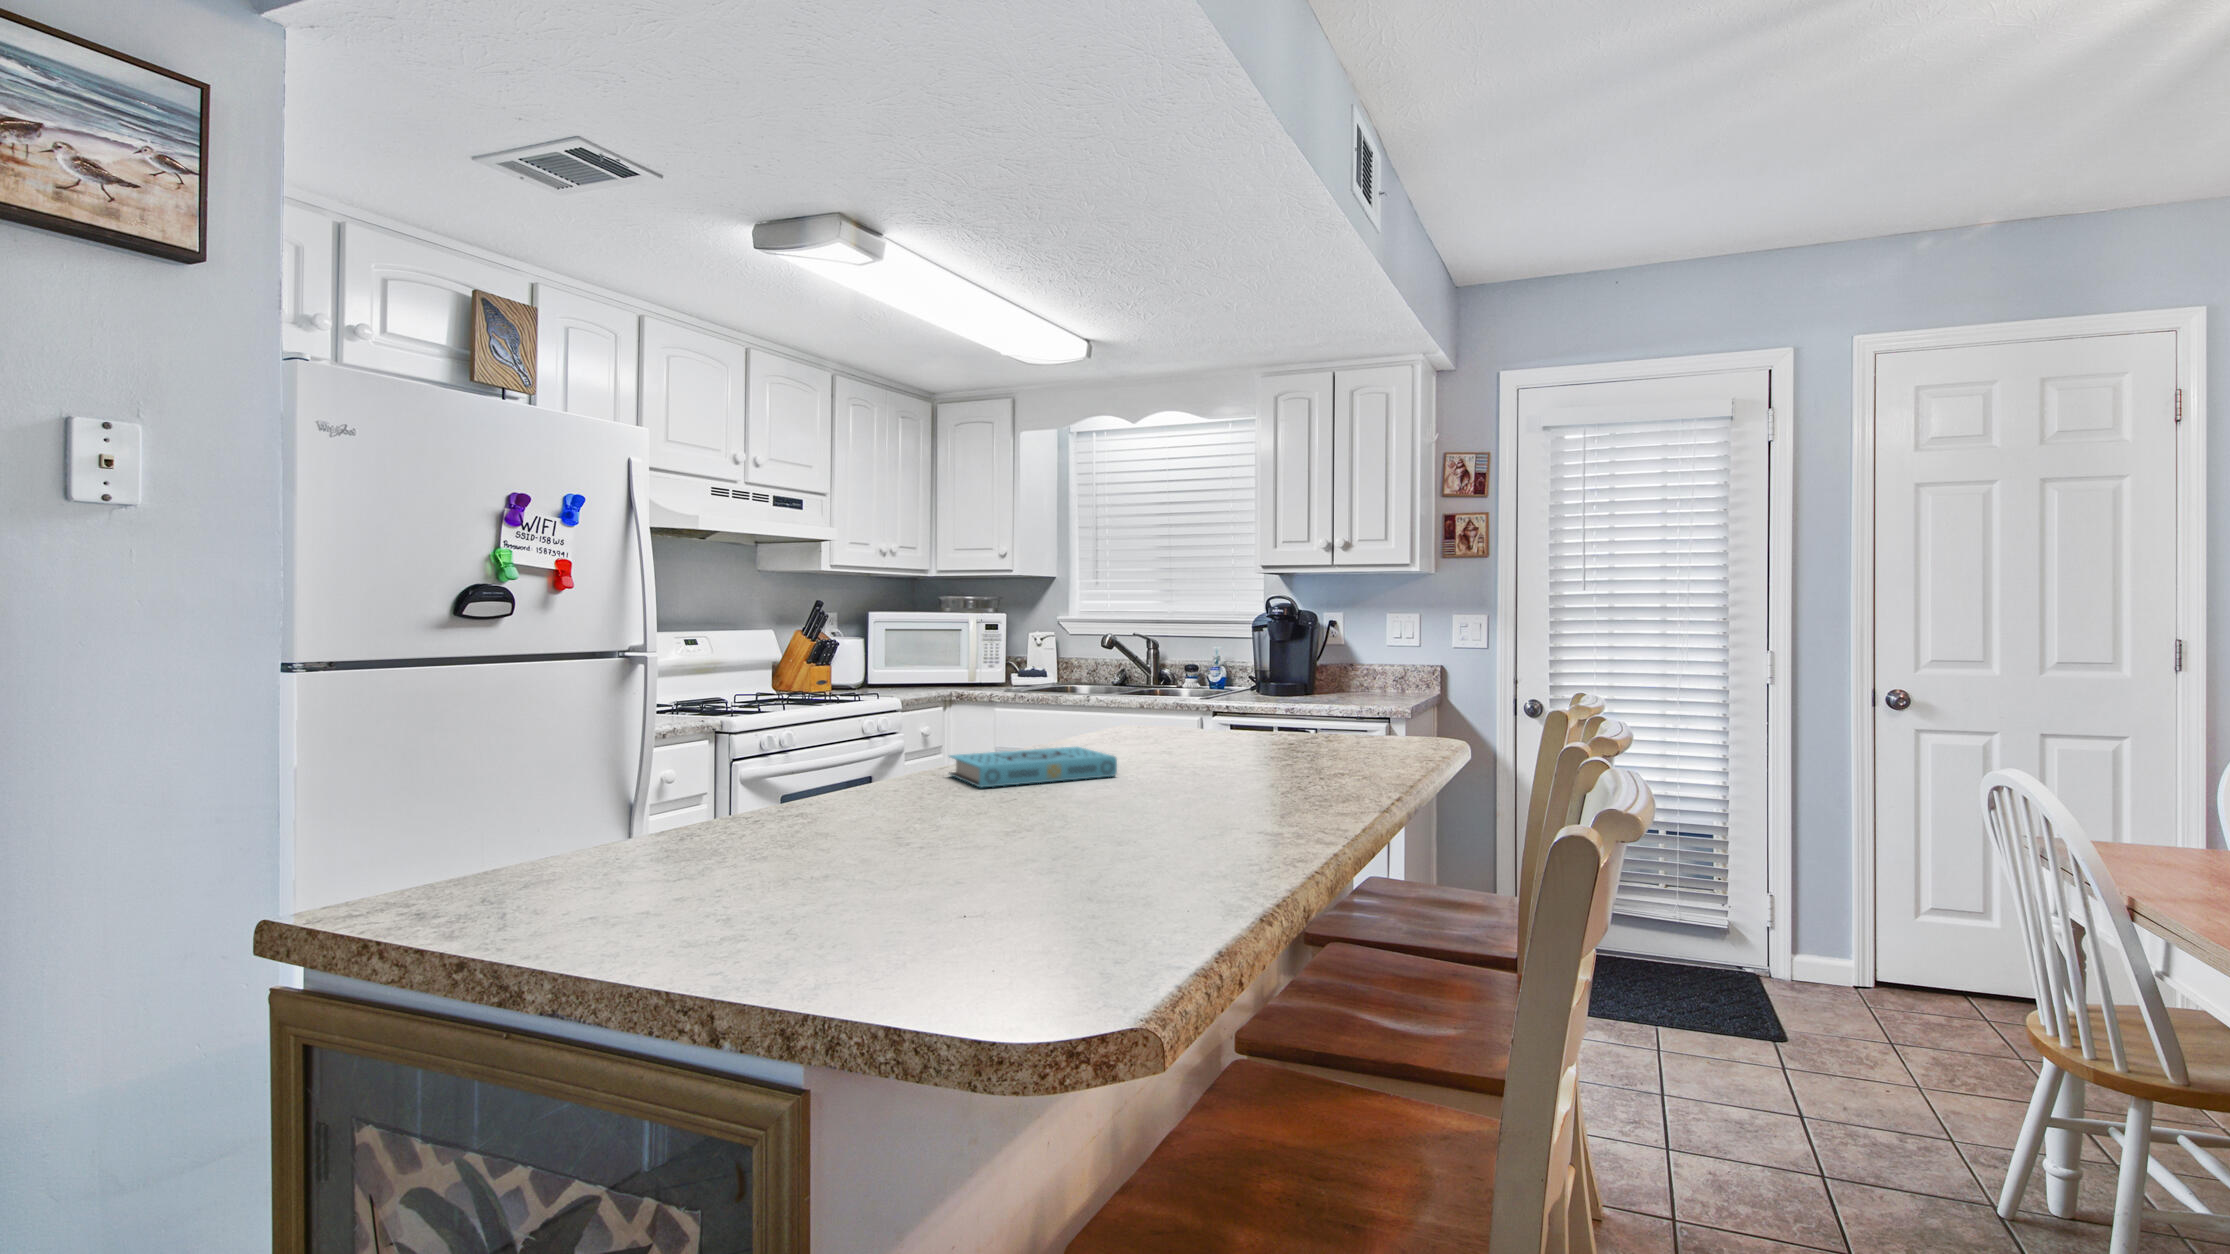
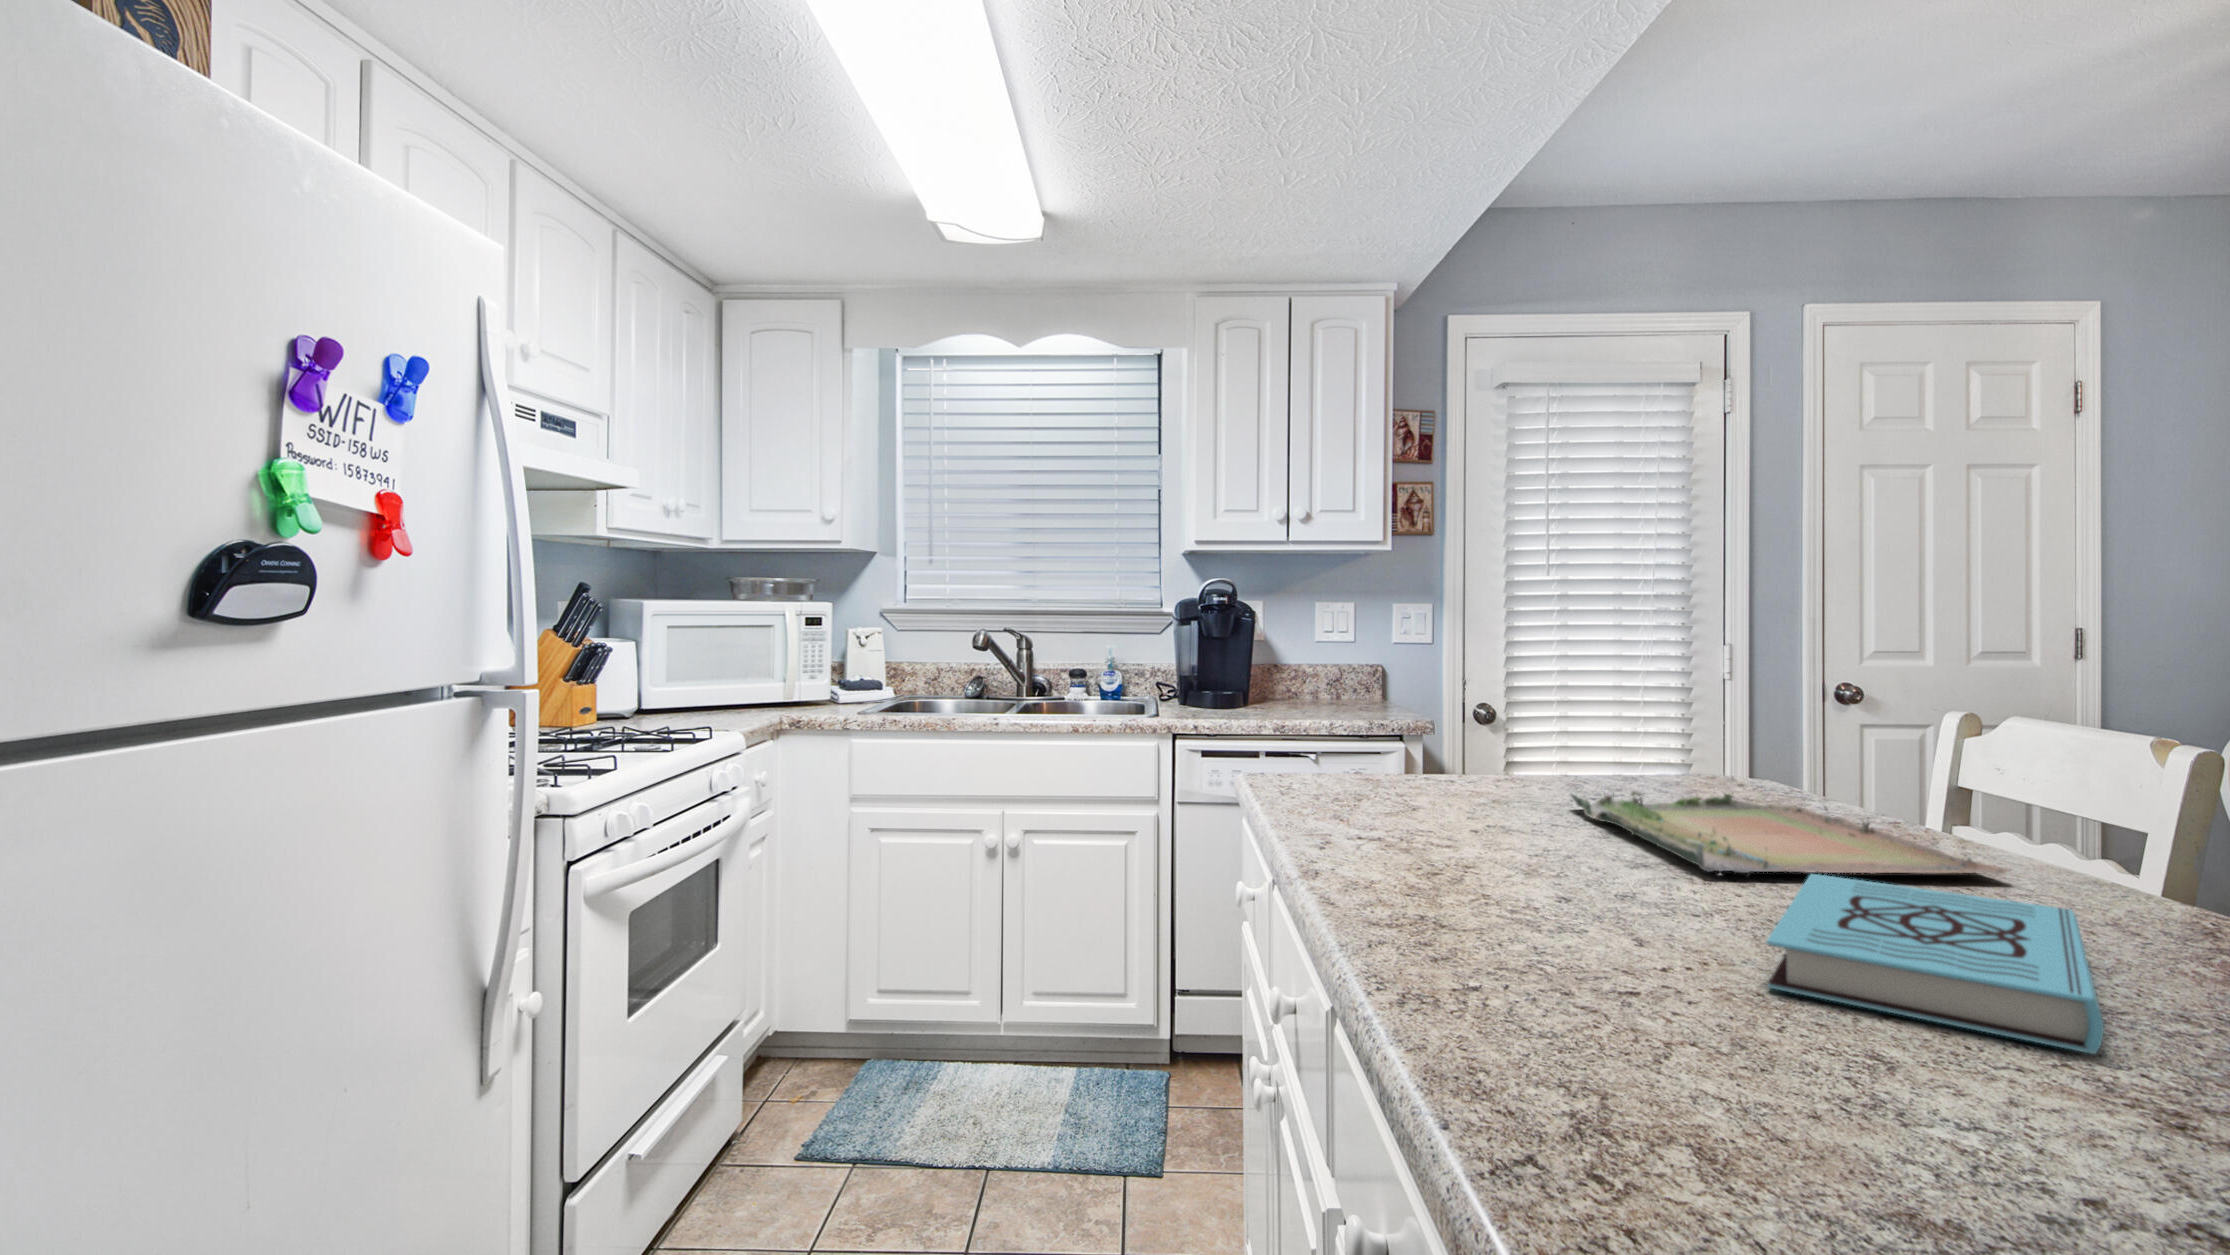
tray: none [1090,721,1275,759] -> present [1571,779,2010,875]

